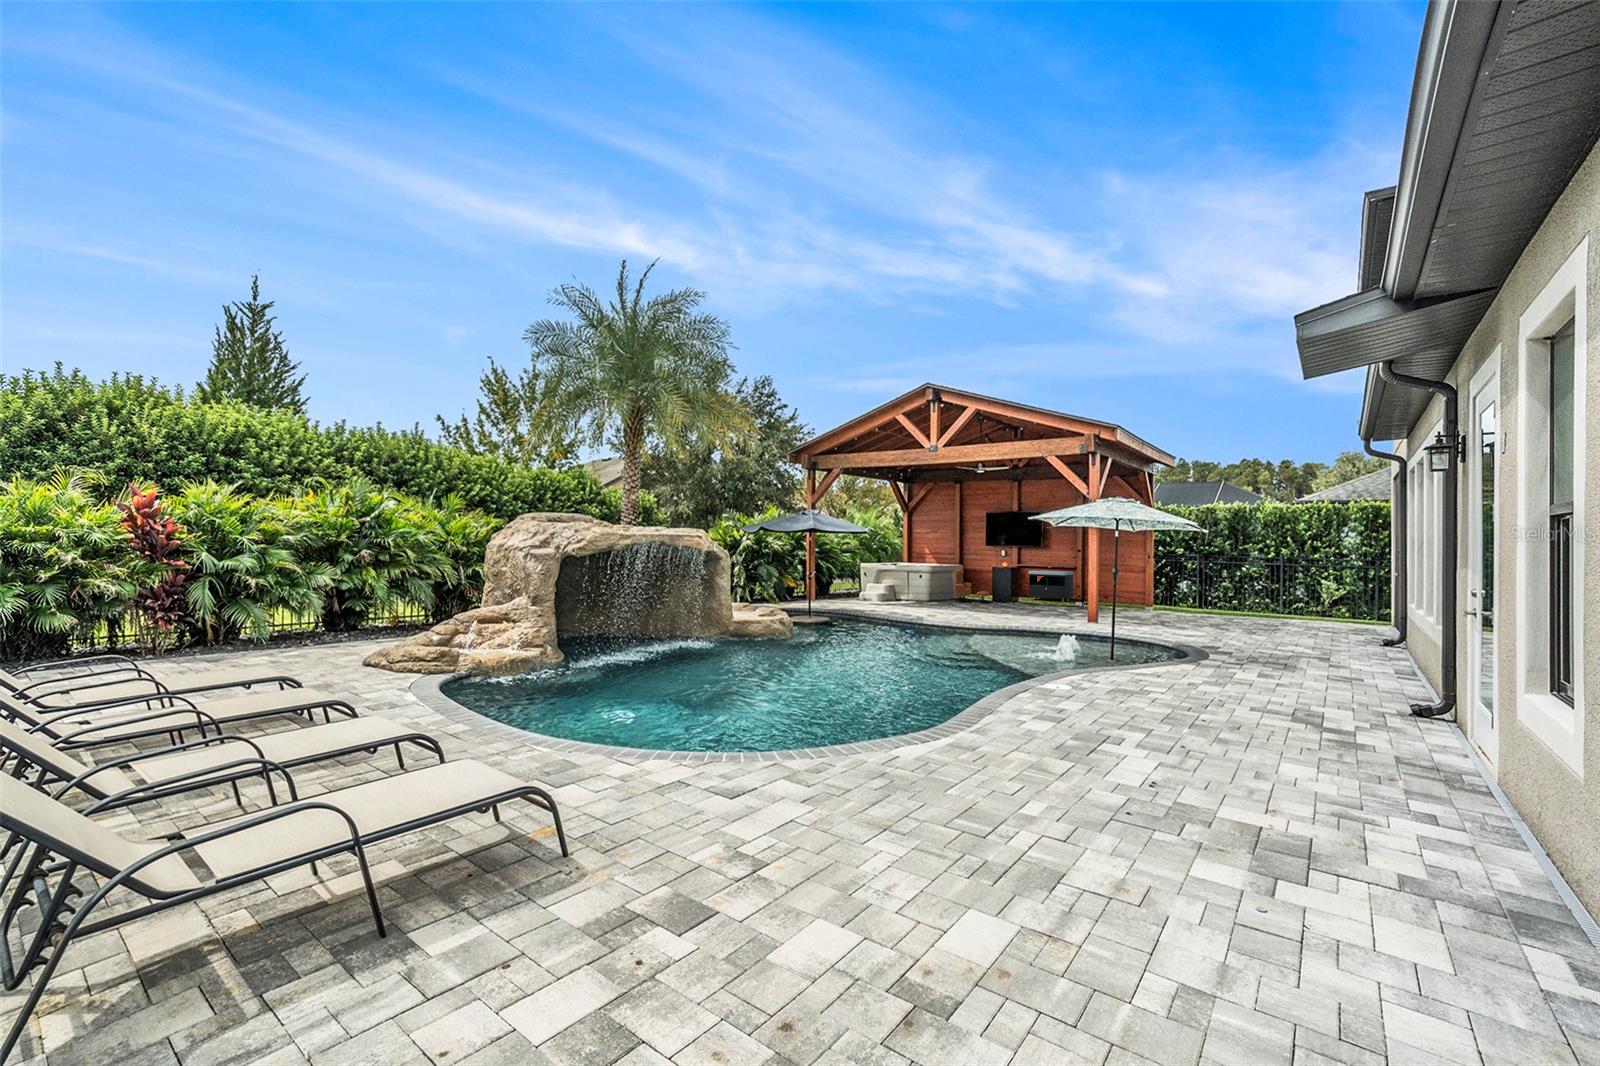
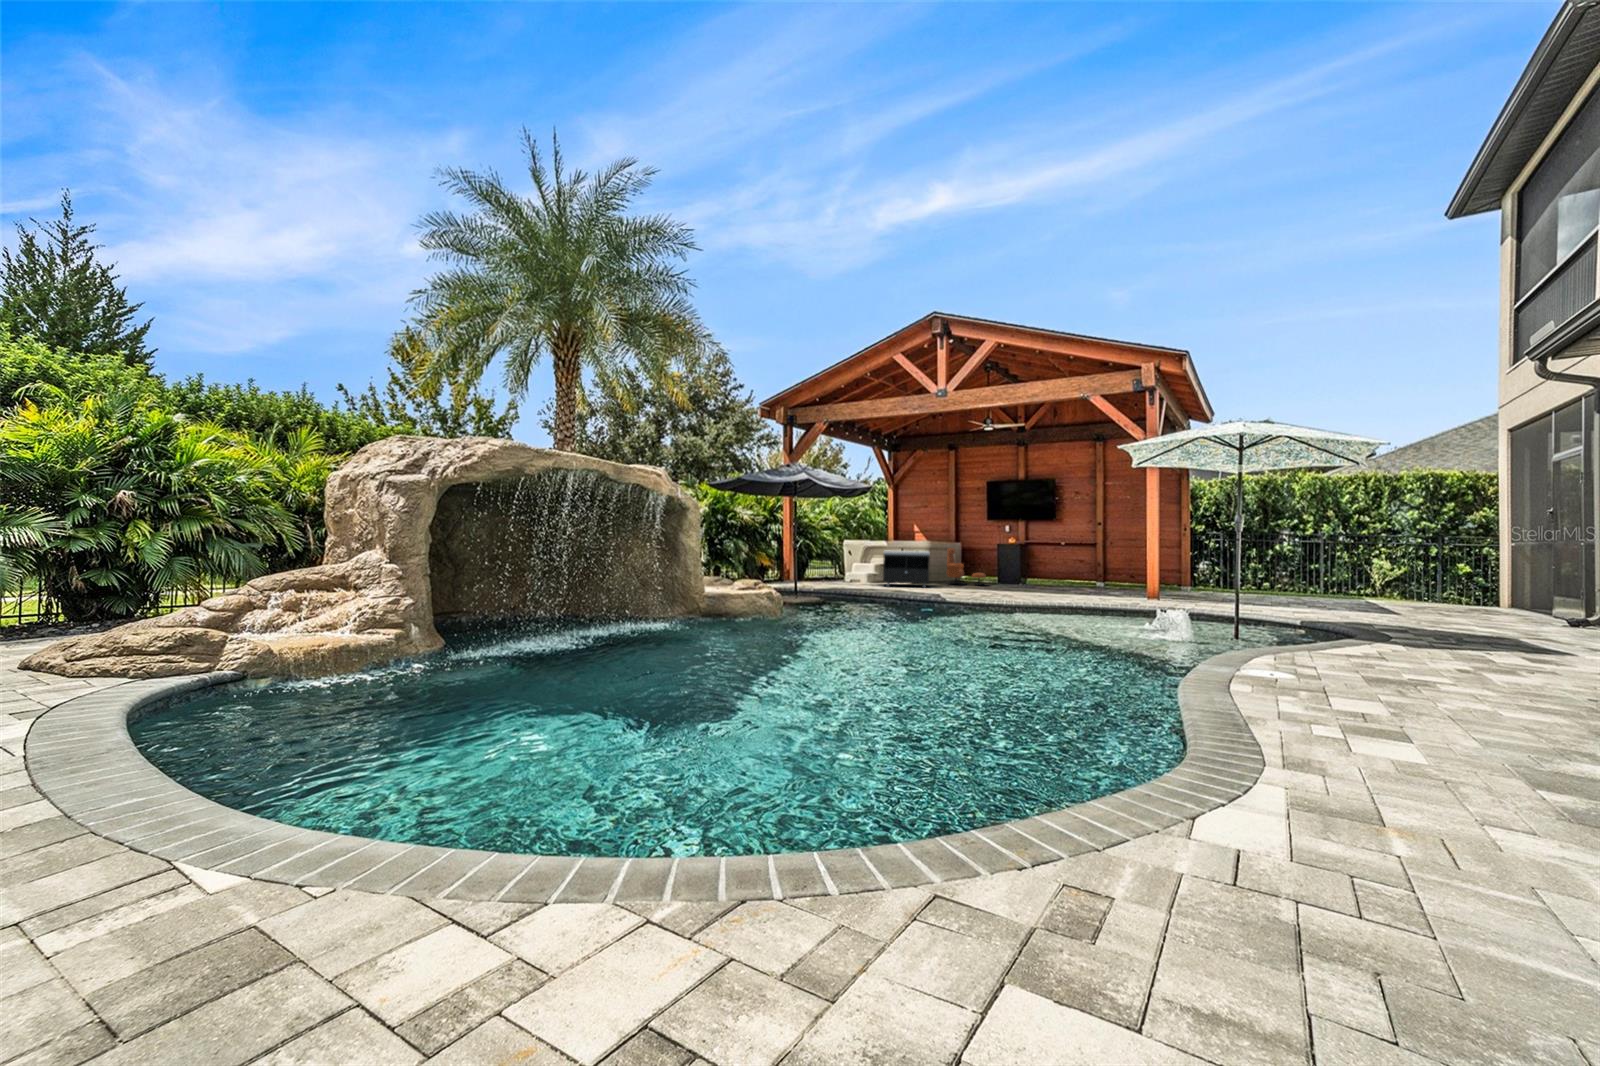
storage bench: present [1028,570,1073,602] -> present [883,551,930,586]

